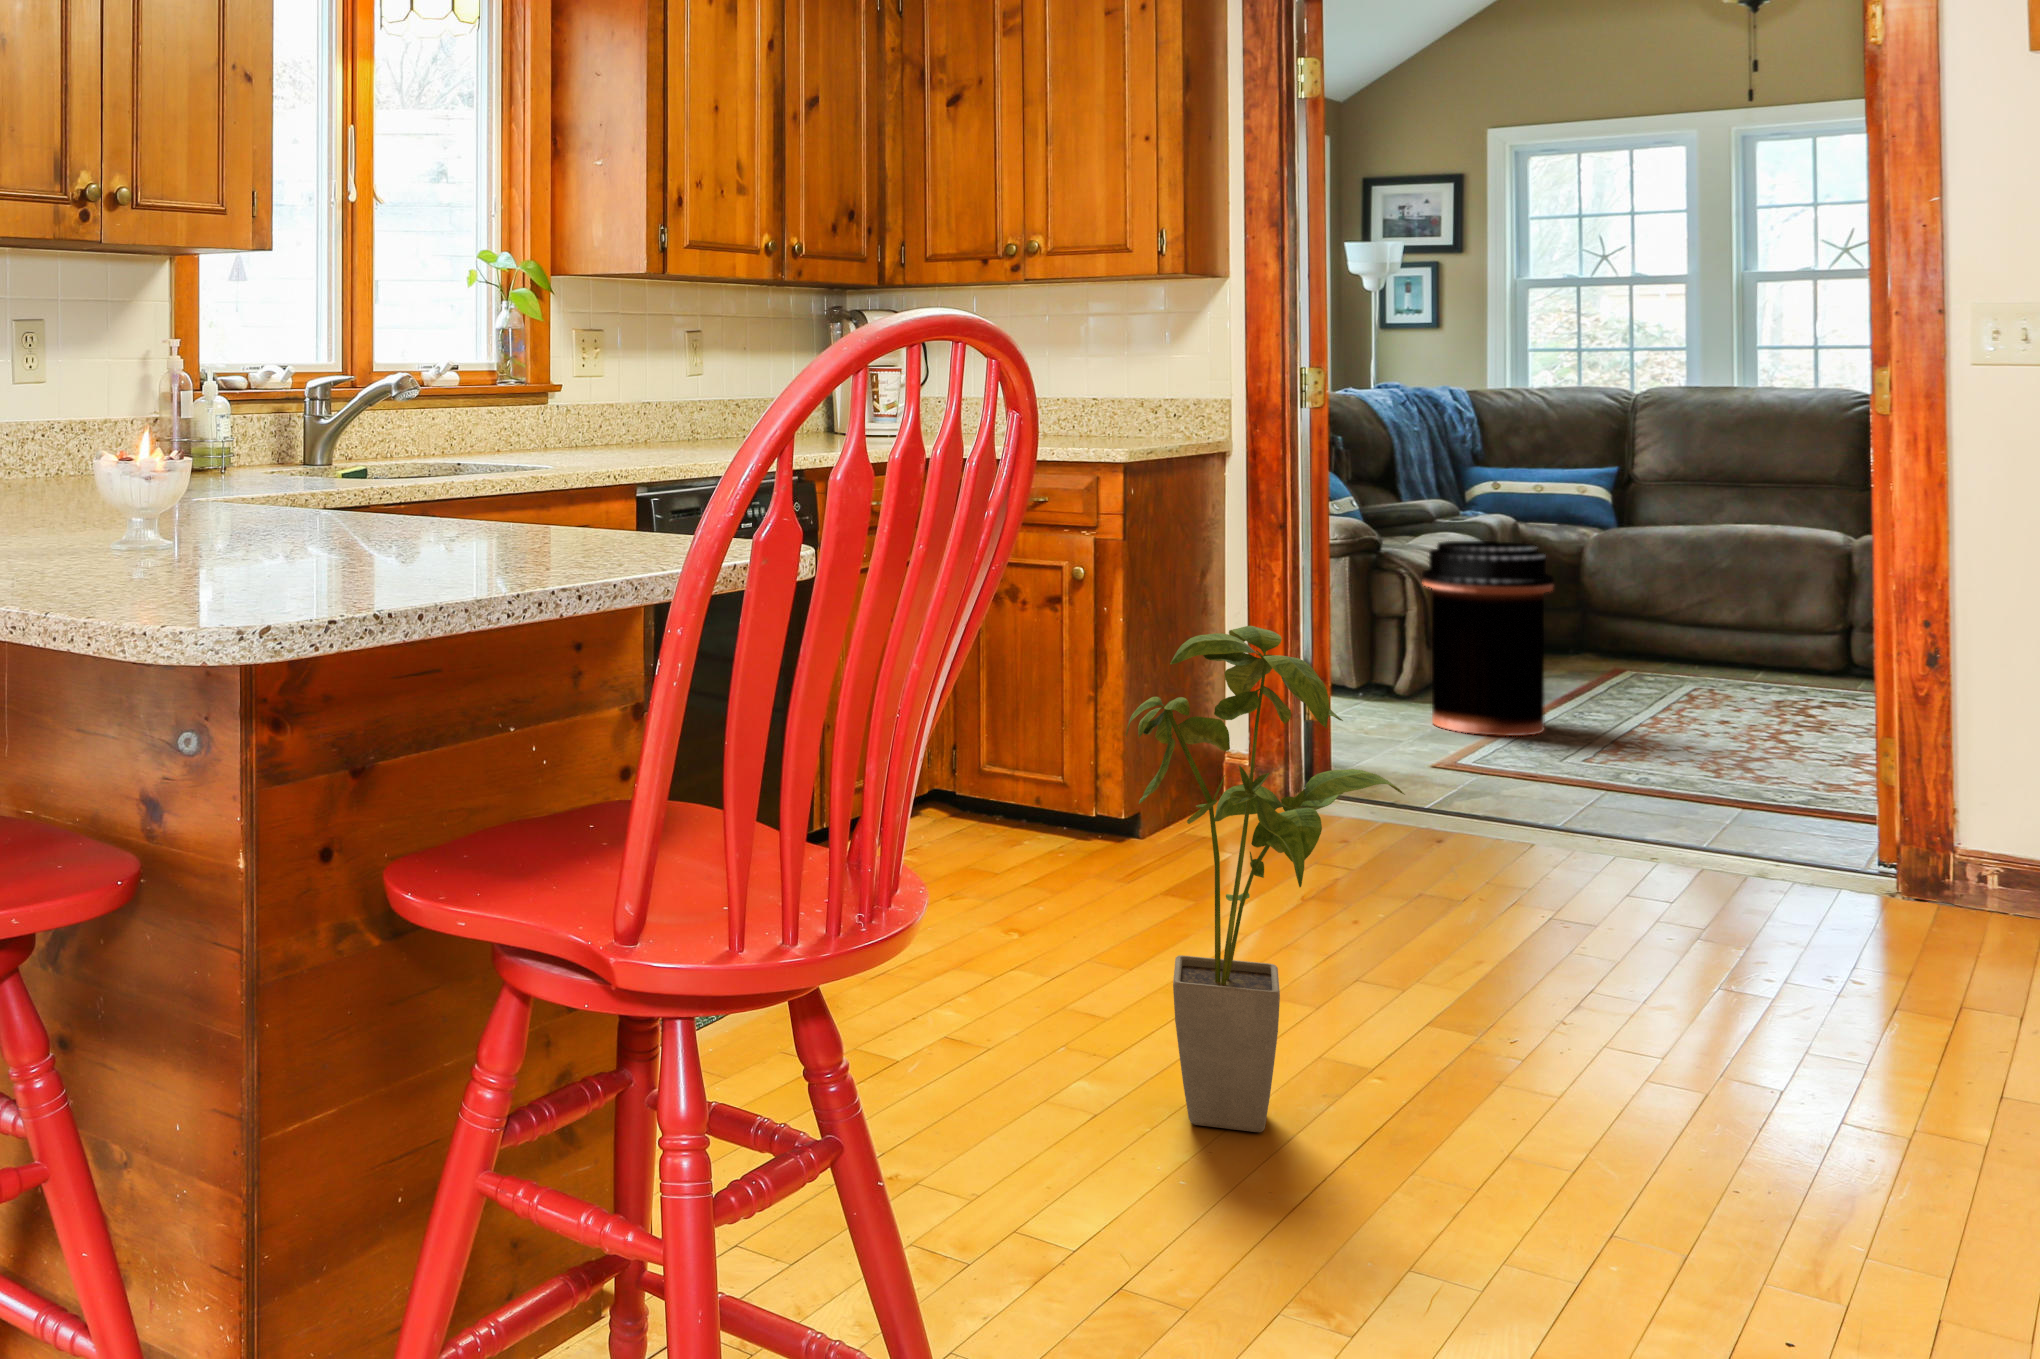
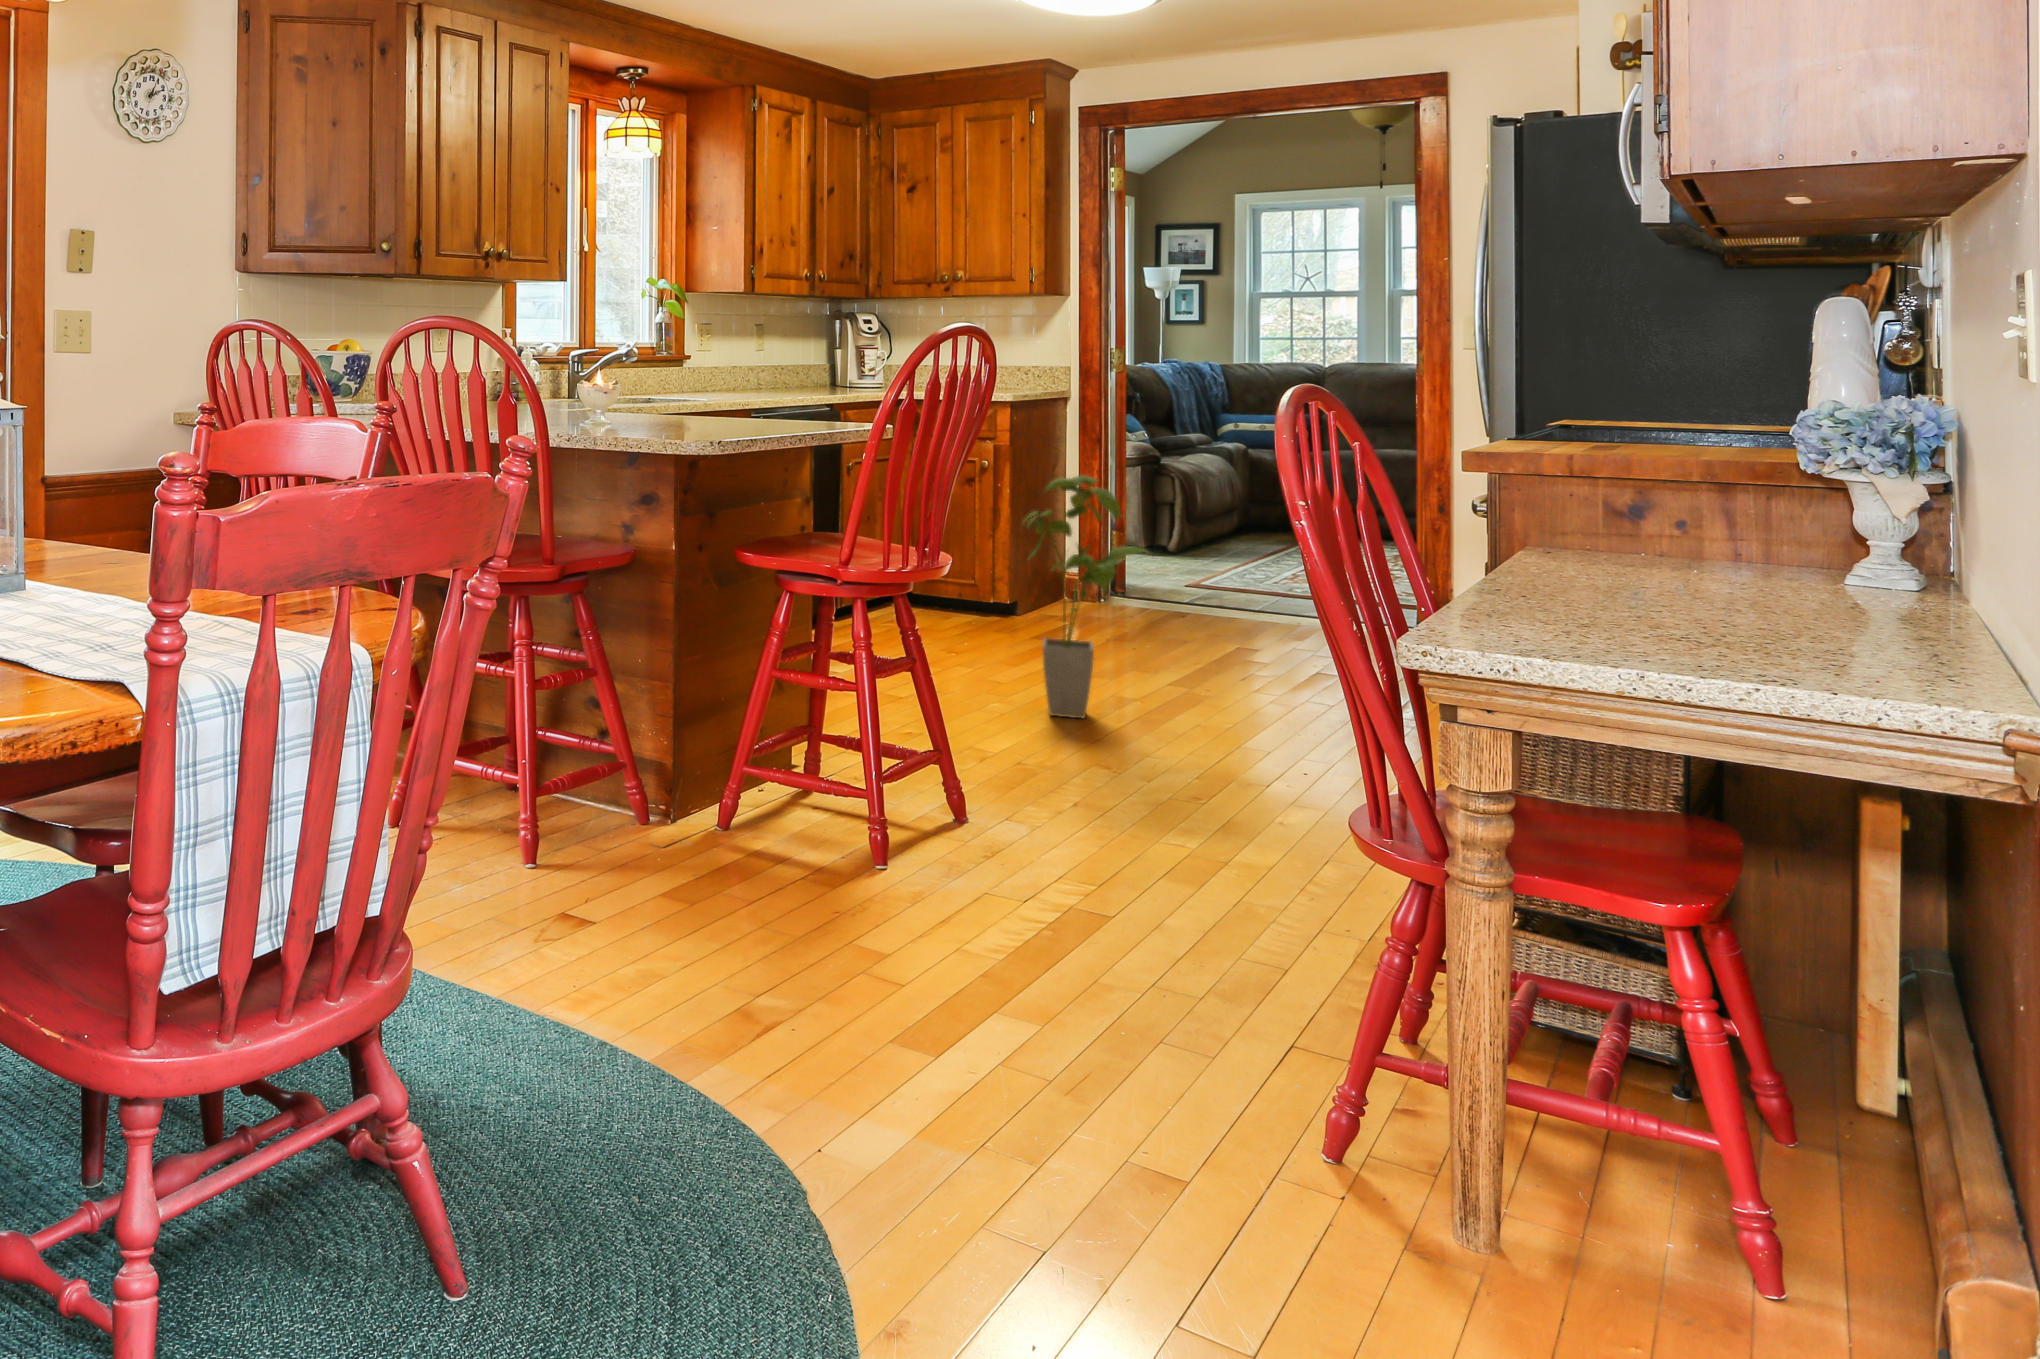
trash can: present [1422,541,1554,736] -> none [1183,454,1260,569]

